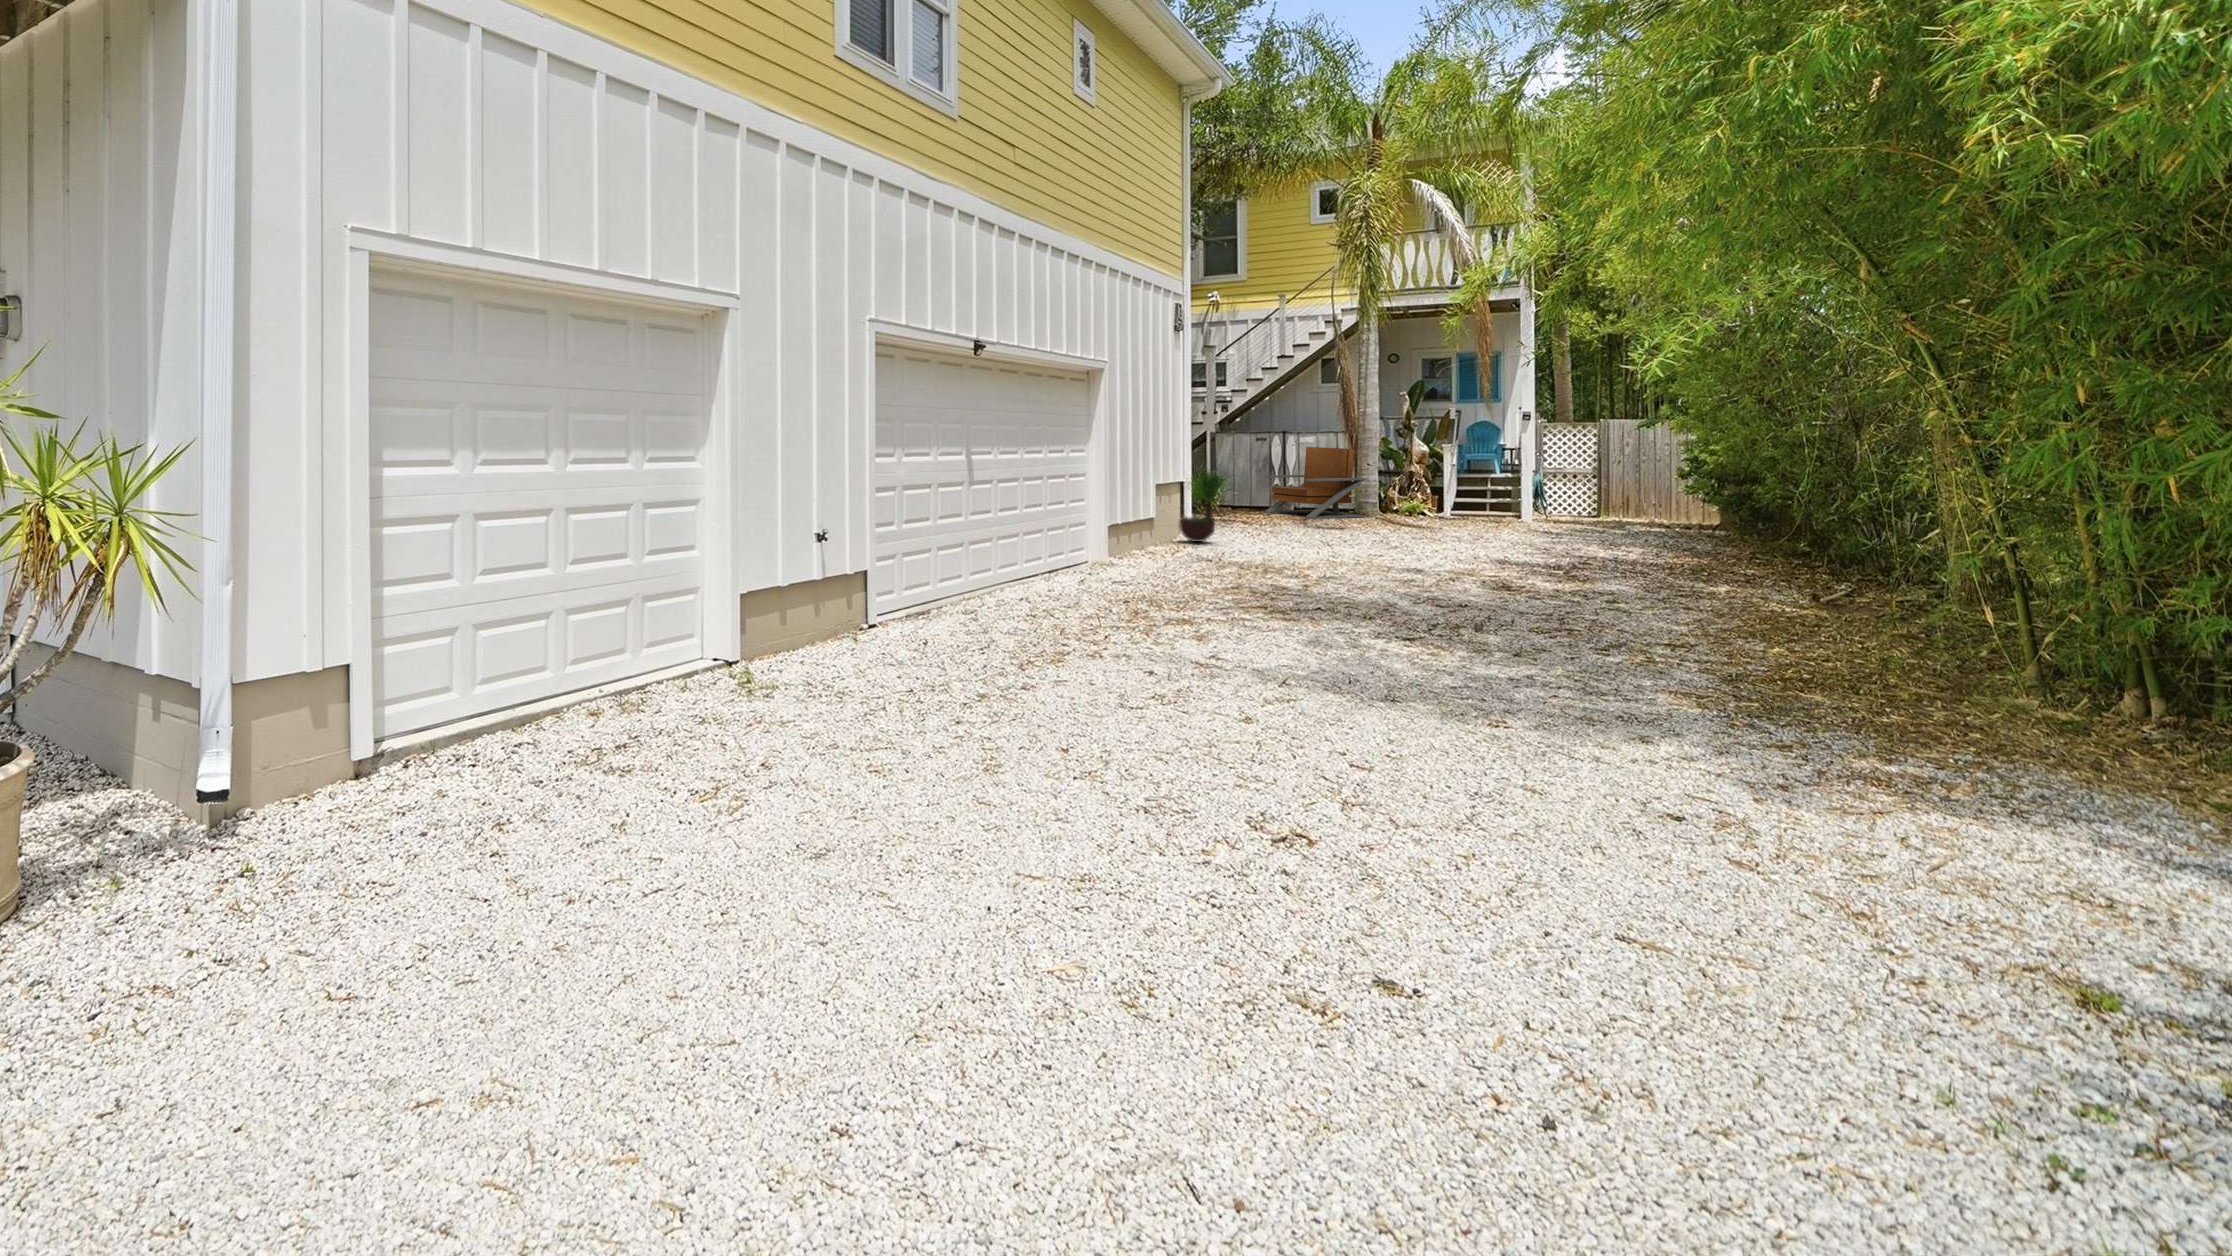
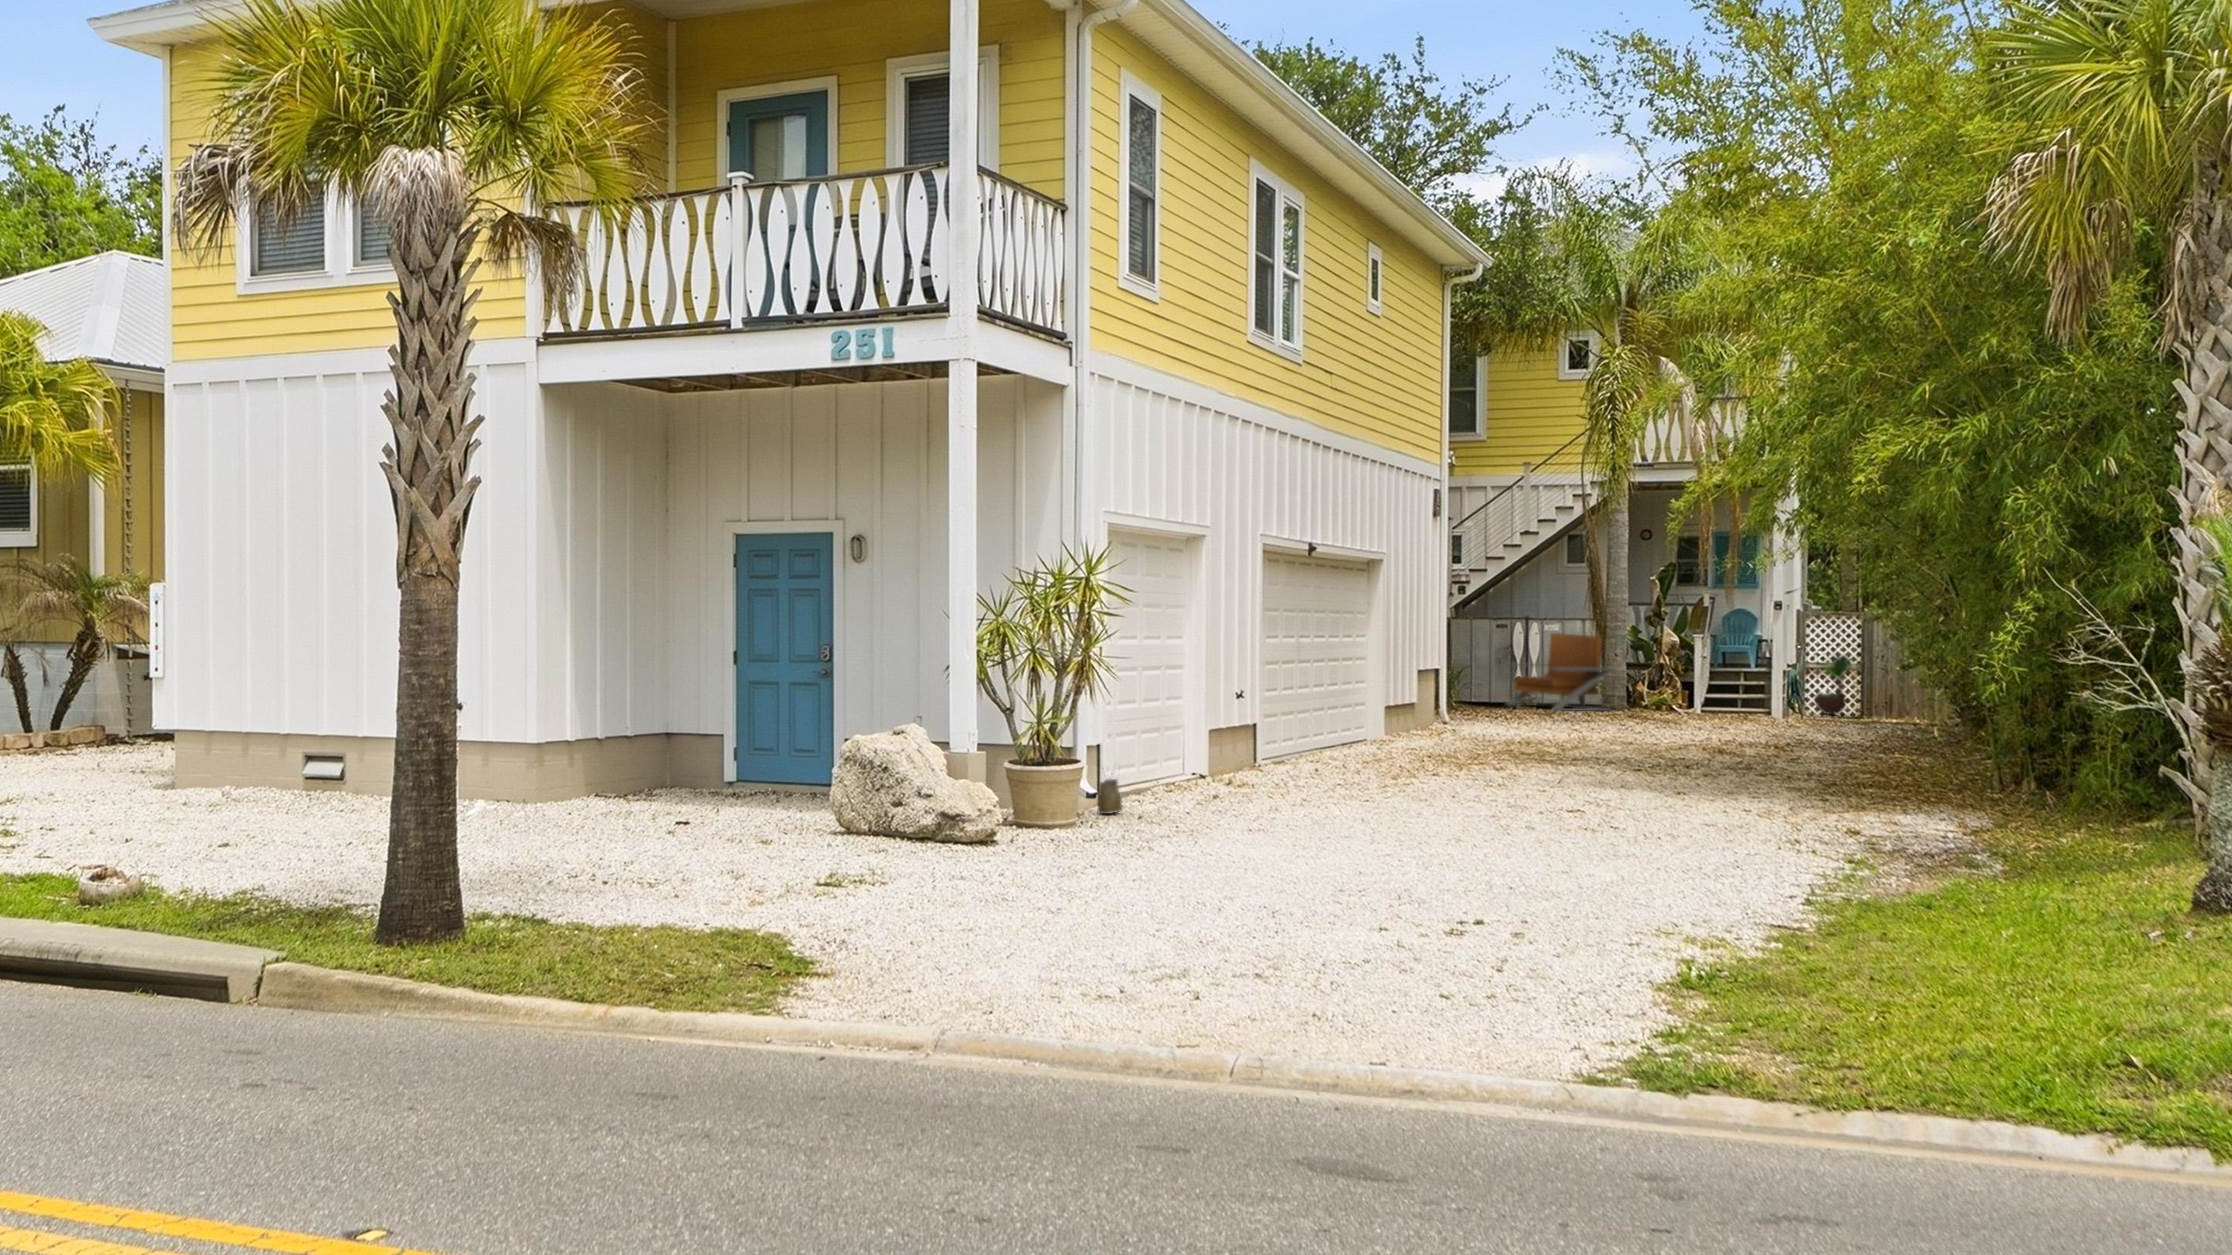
potted tree: present [1179,473,1225,542] -> present [1815,654,1851,715]
woven basket: none [253,710,329,825] -> present [1098,779,1123,814]

